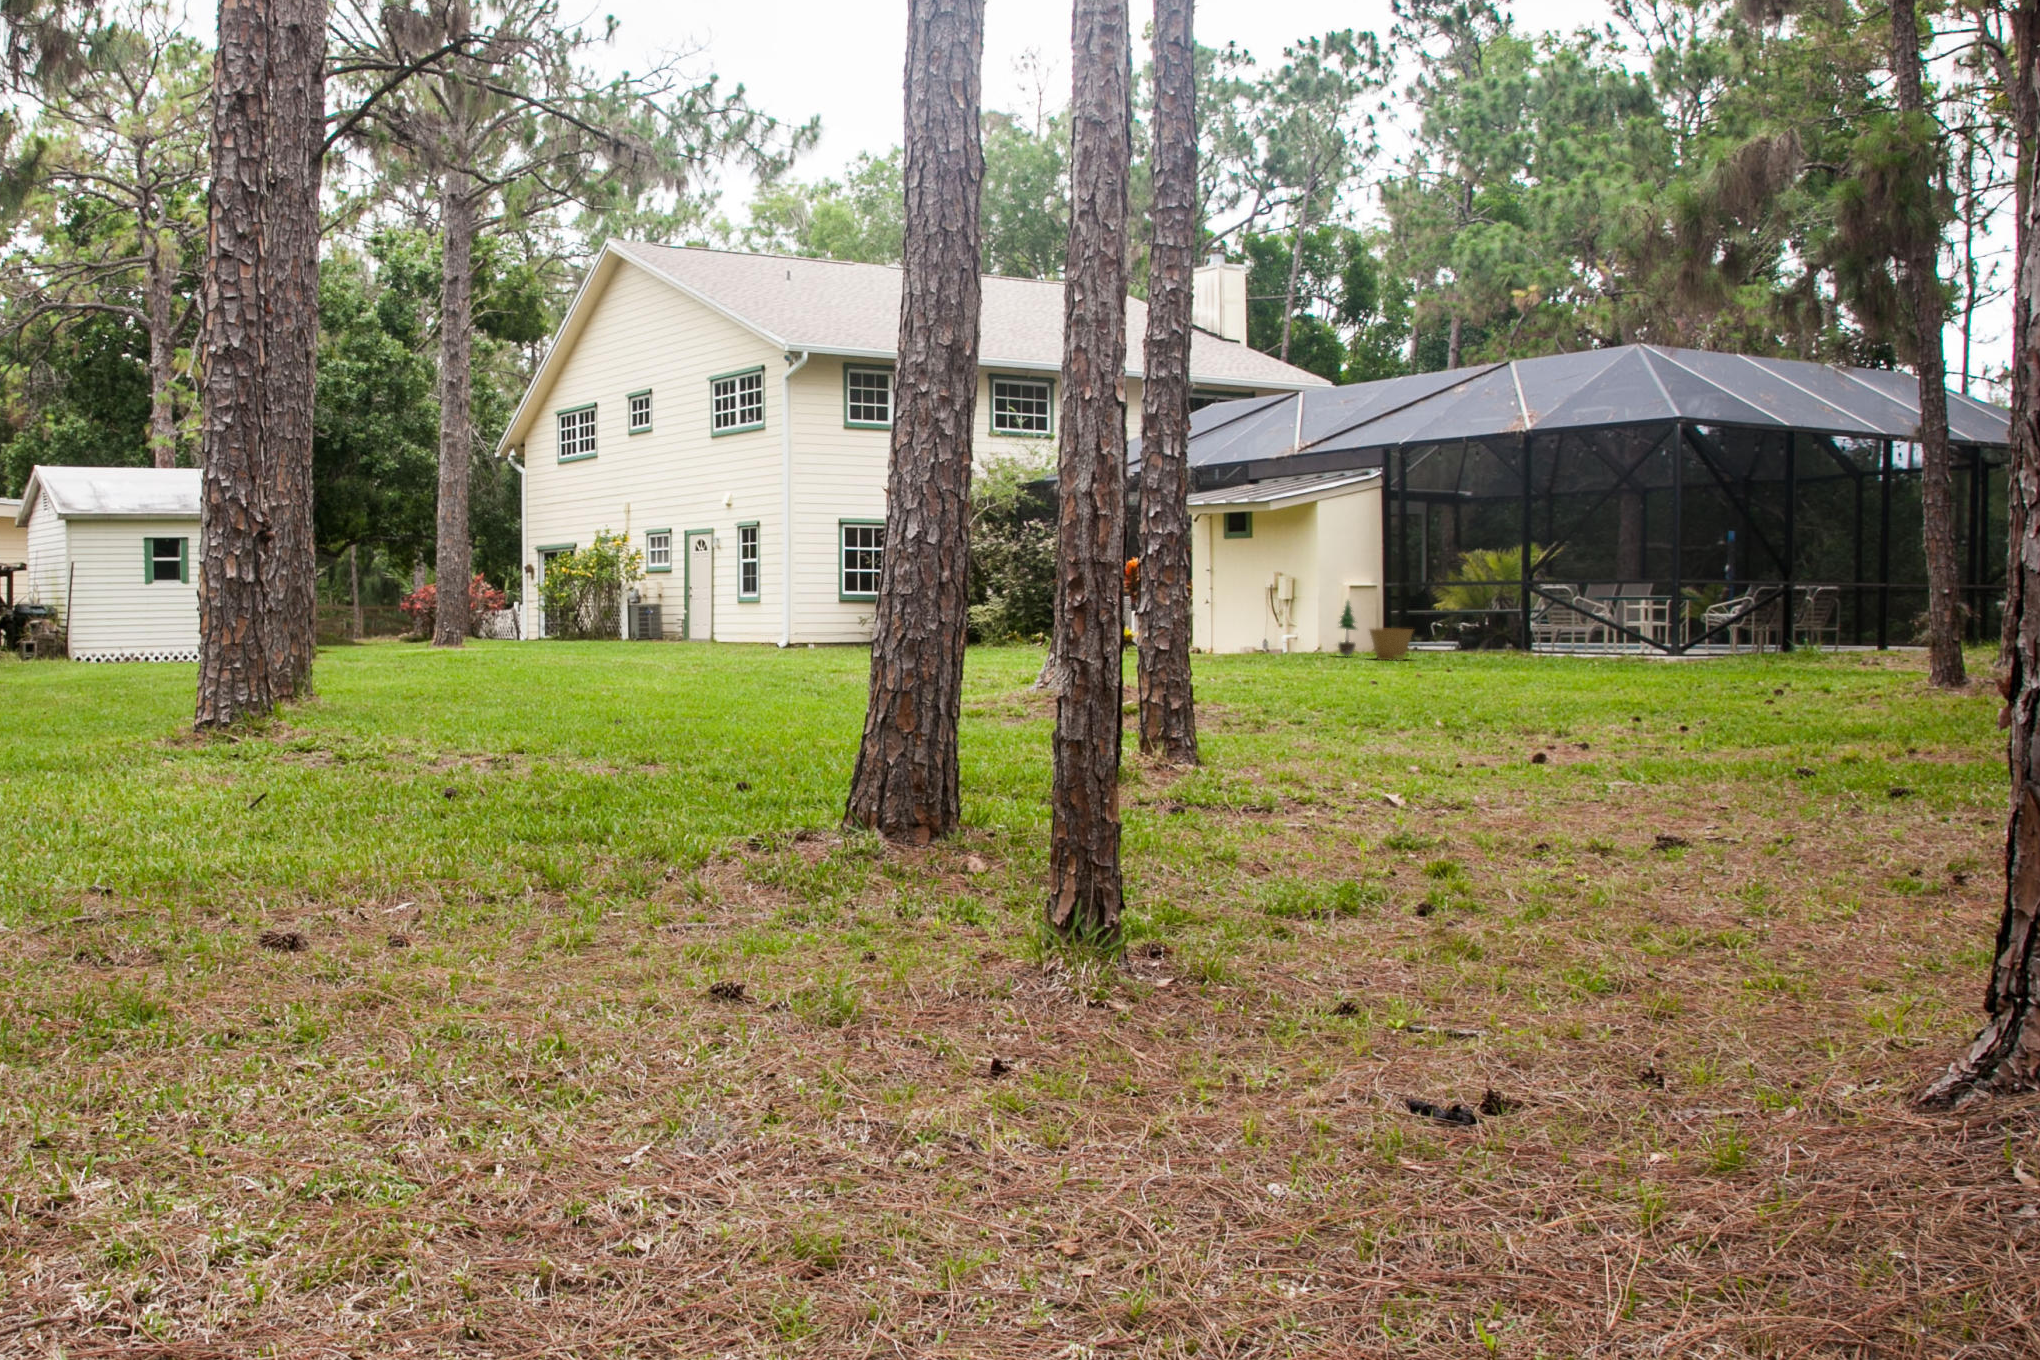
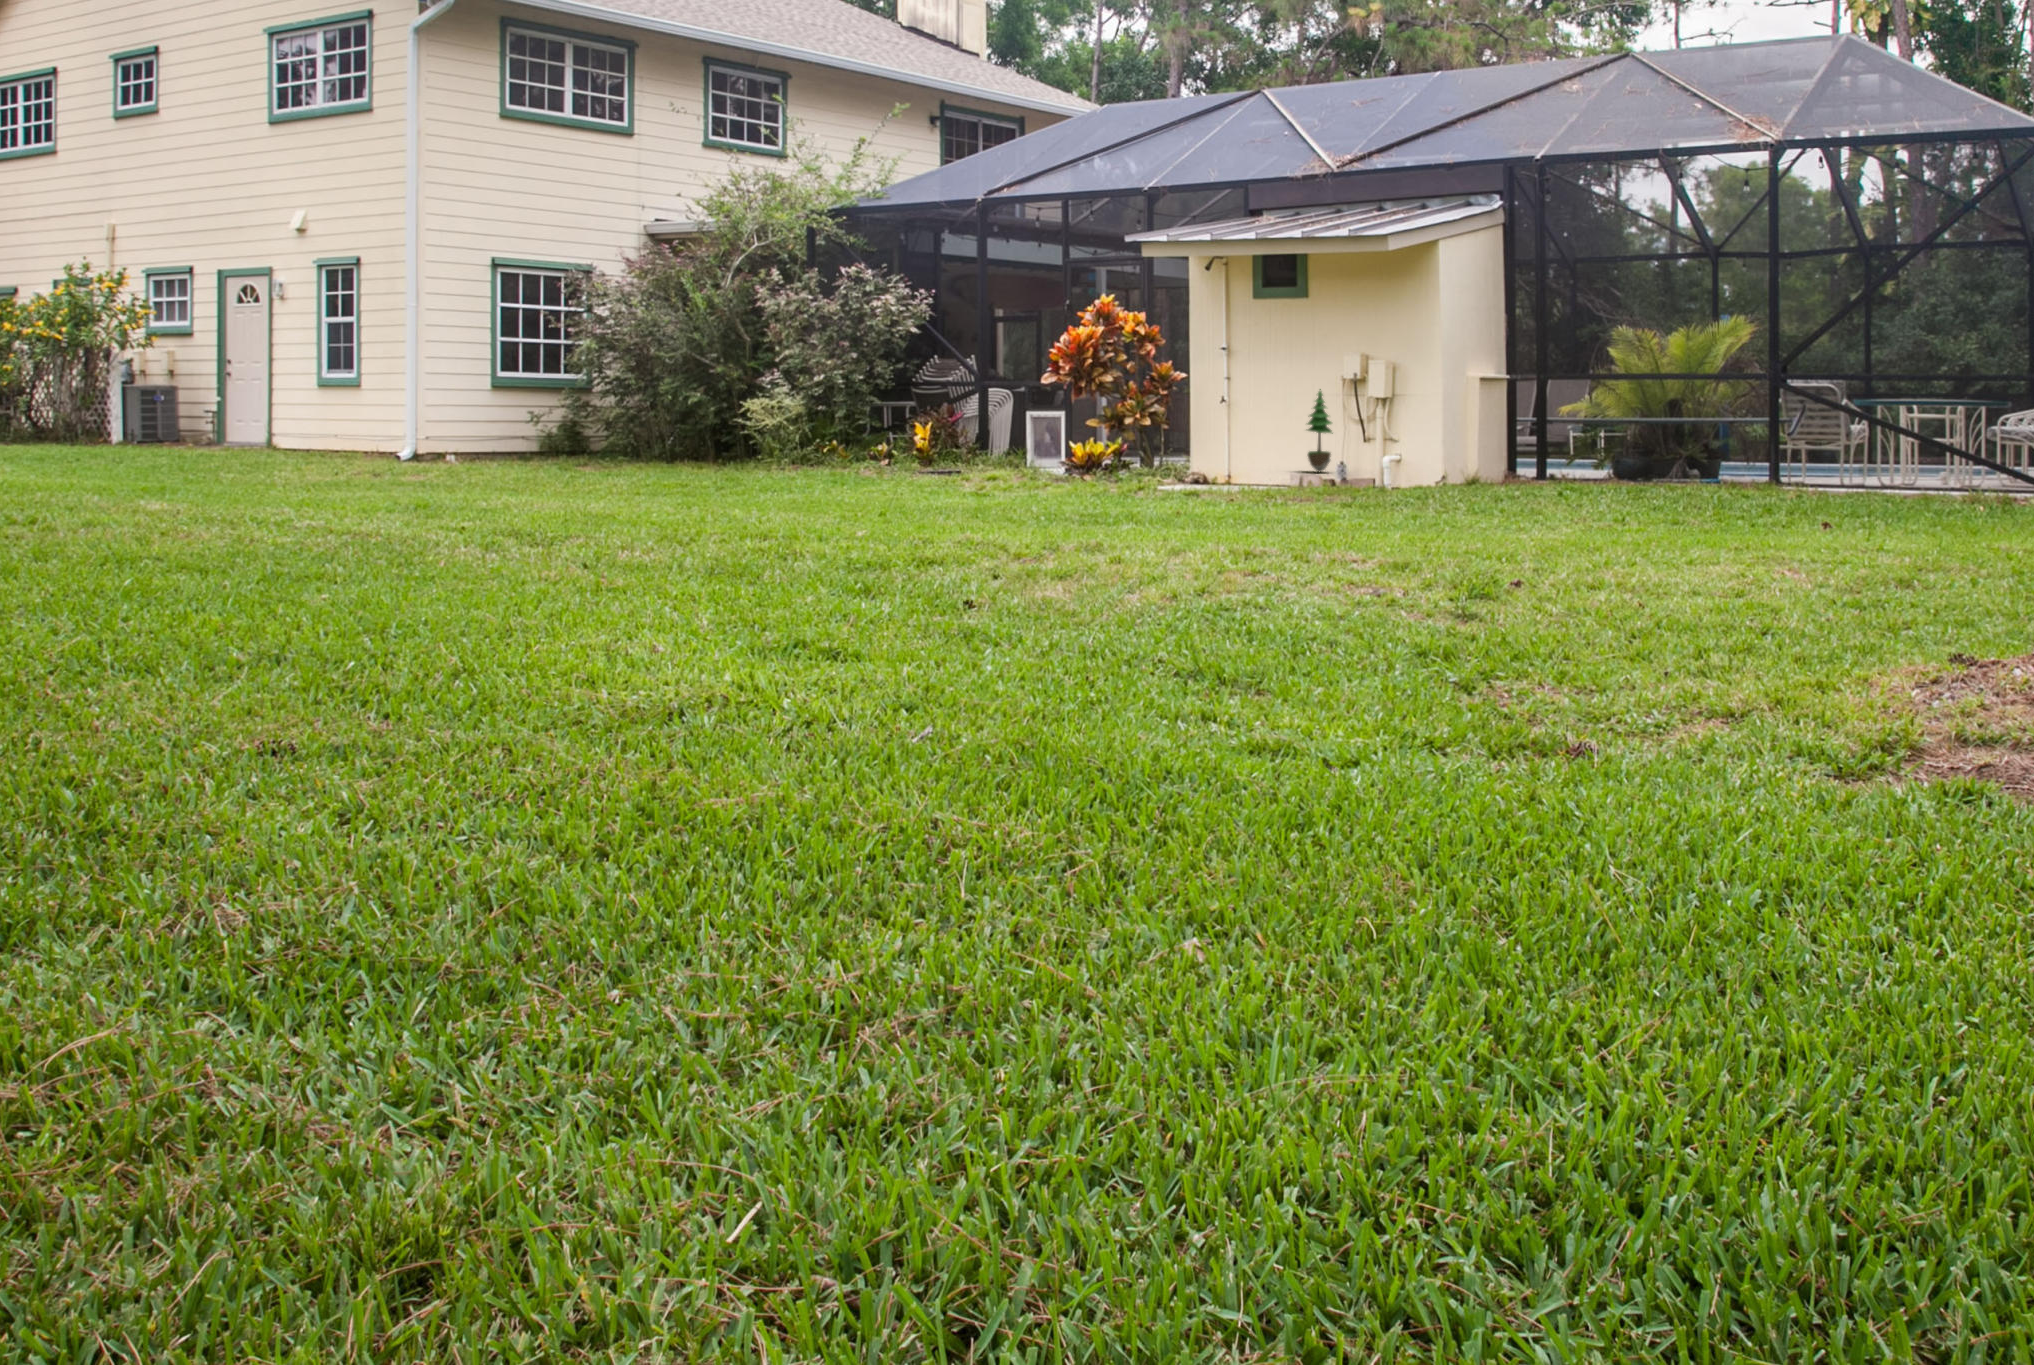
basket: present [1370,628,1413,660] -> none [1359,432,1421,479]

